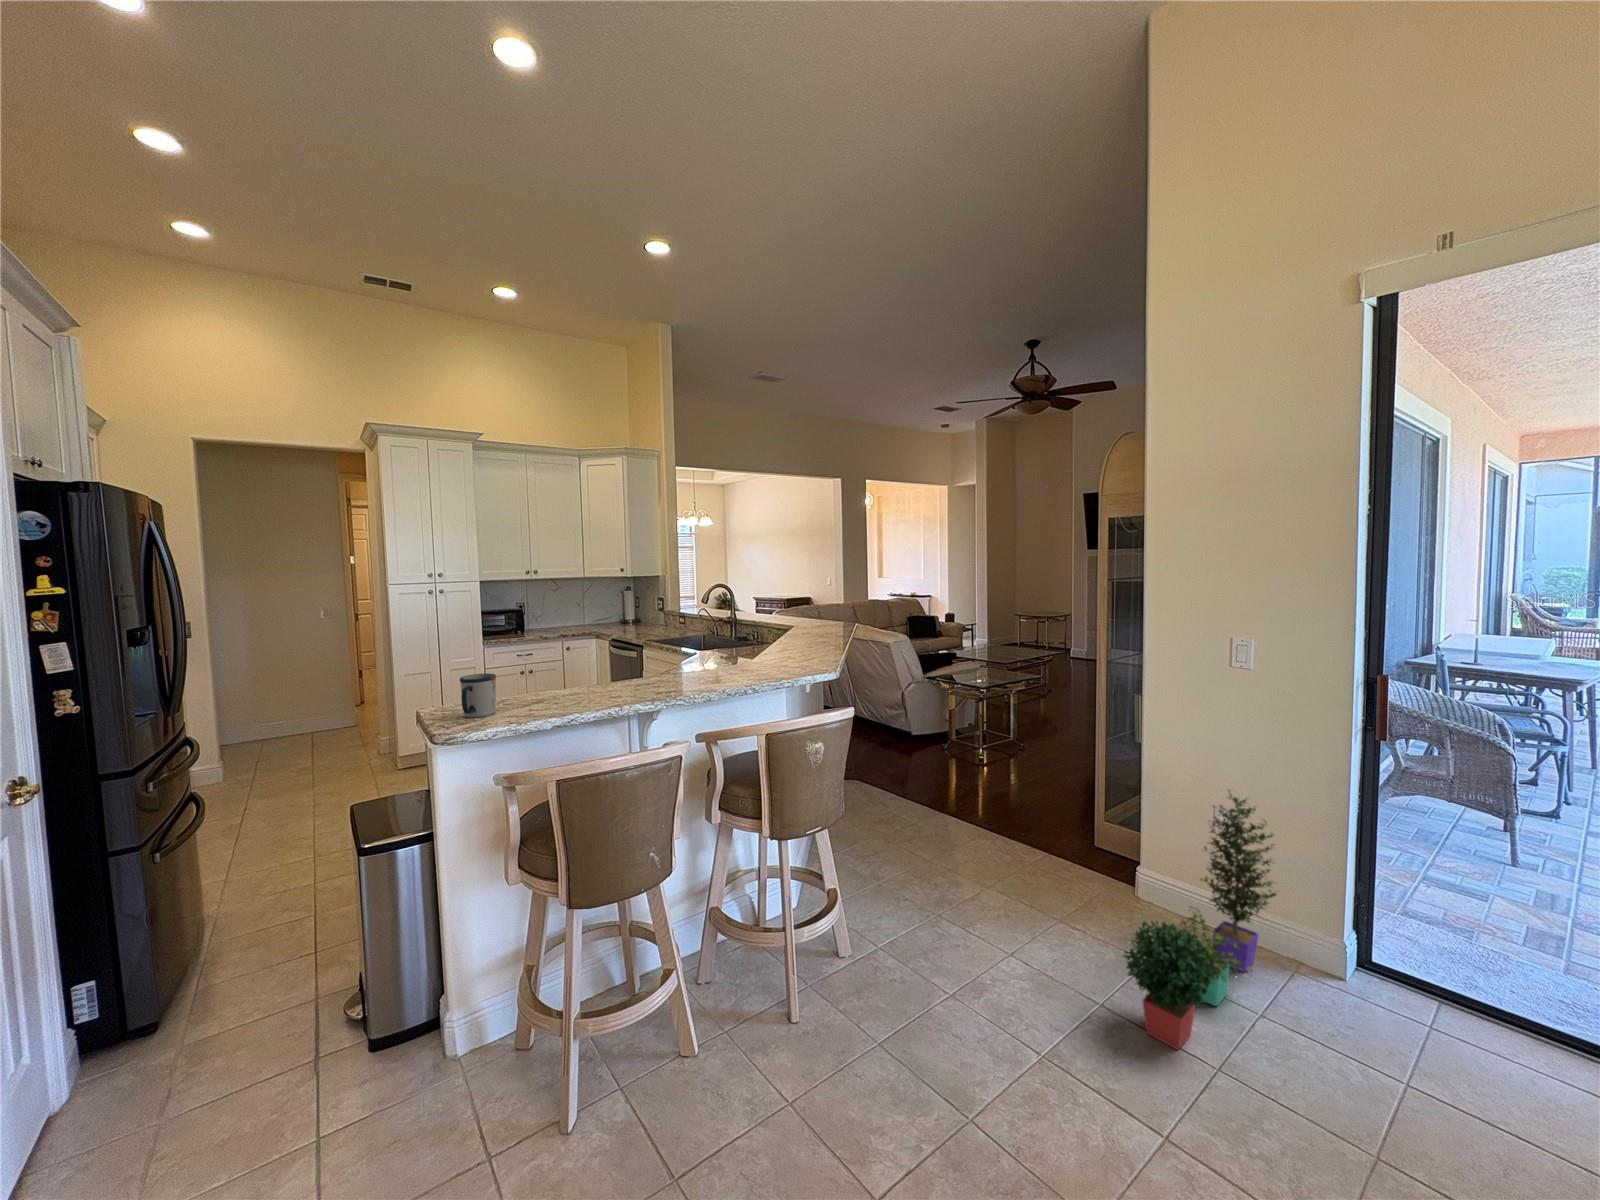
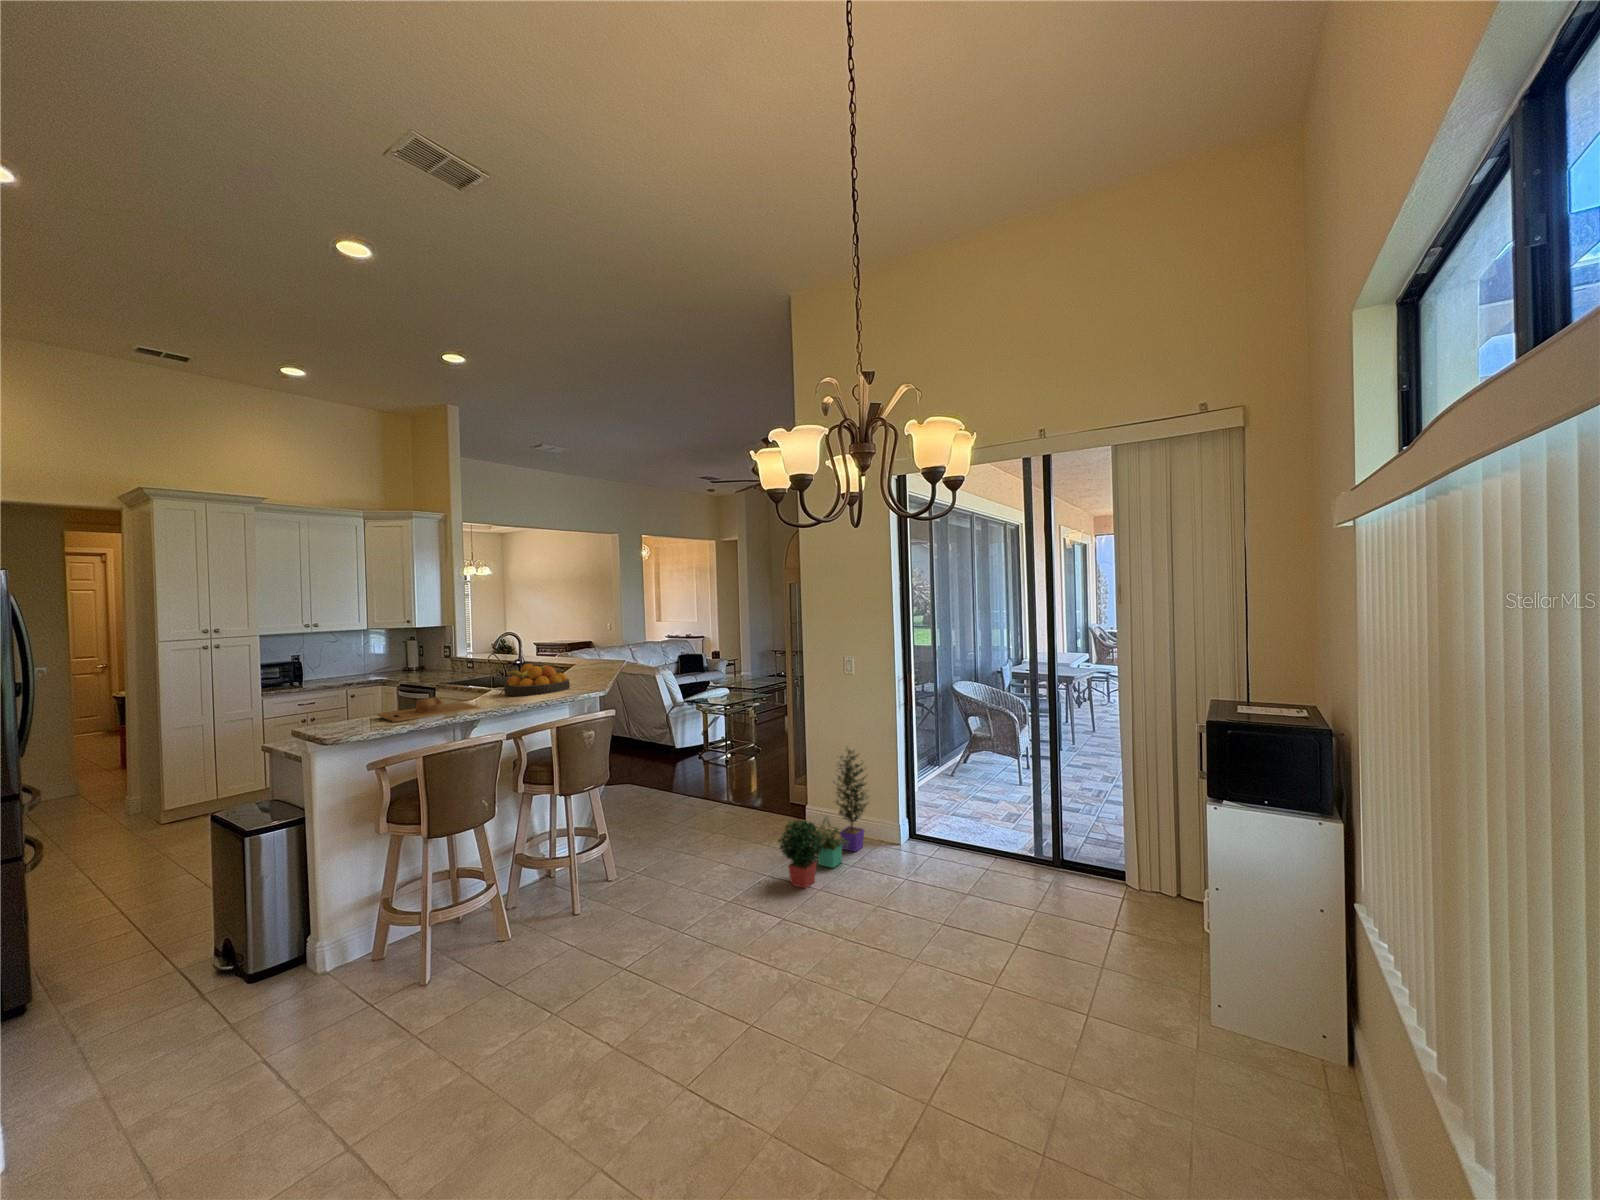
fruit bowl: none [701,628,787,675] -> present [504,664,570,696]
cutting board: none [531,672,665,711] -> present [377,697,481,722]
mug: present [460,674,496,718] -> none [331,700,358,730]

